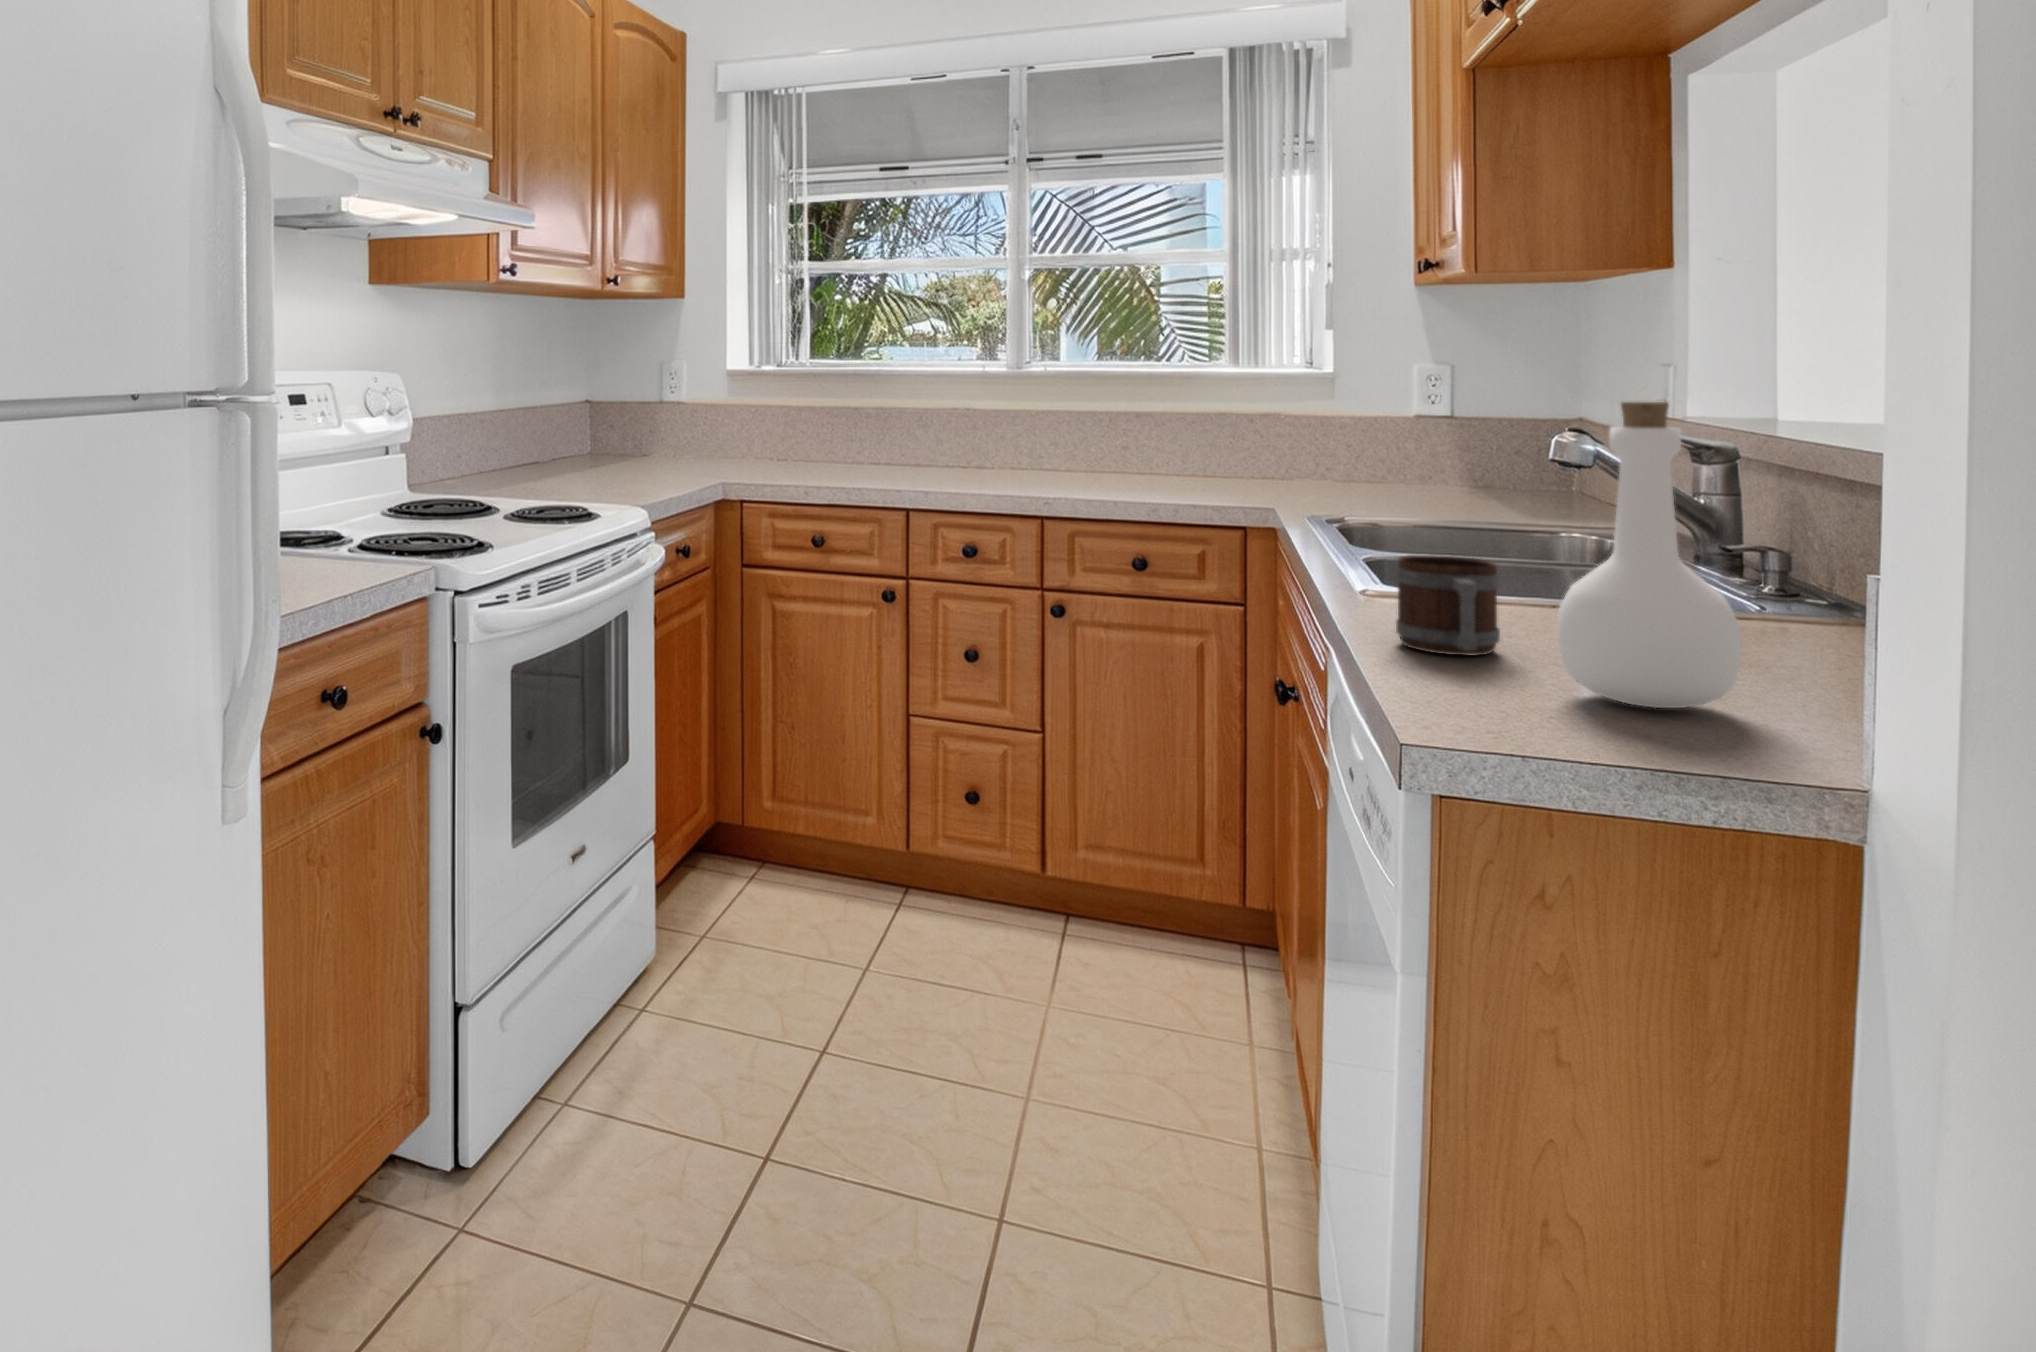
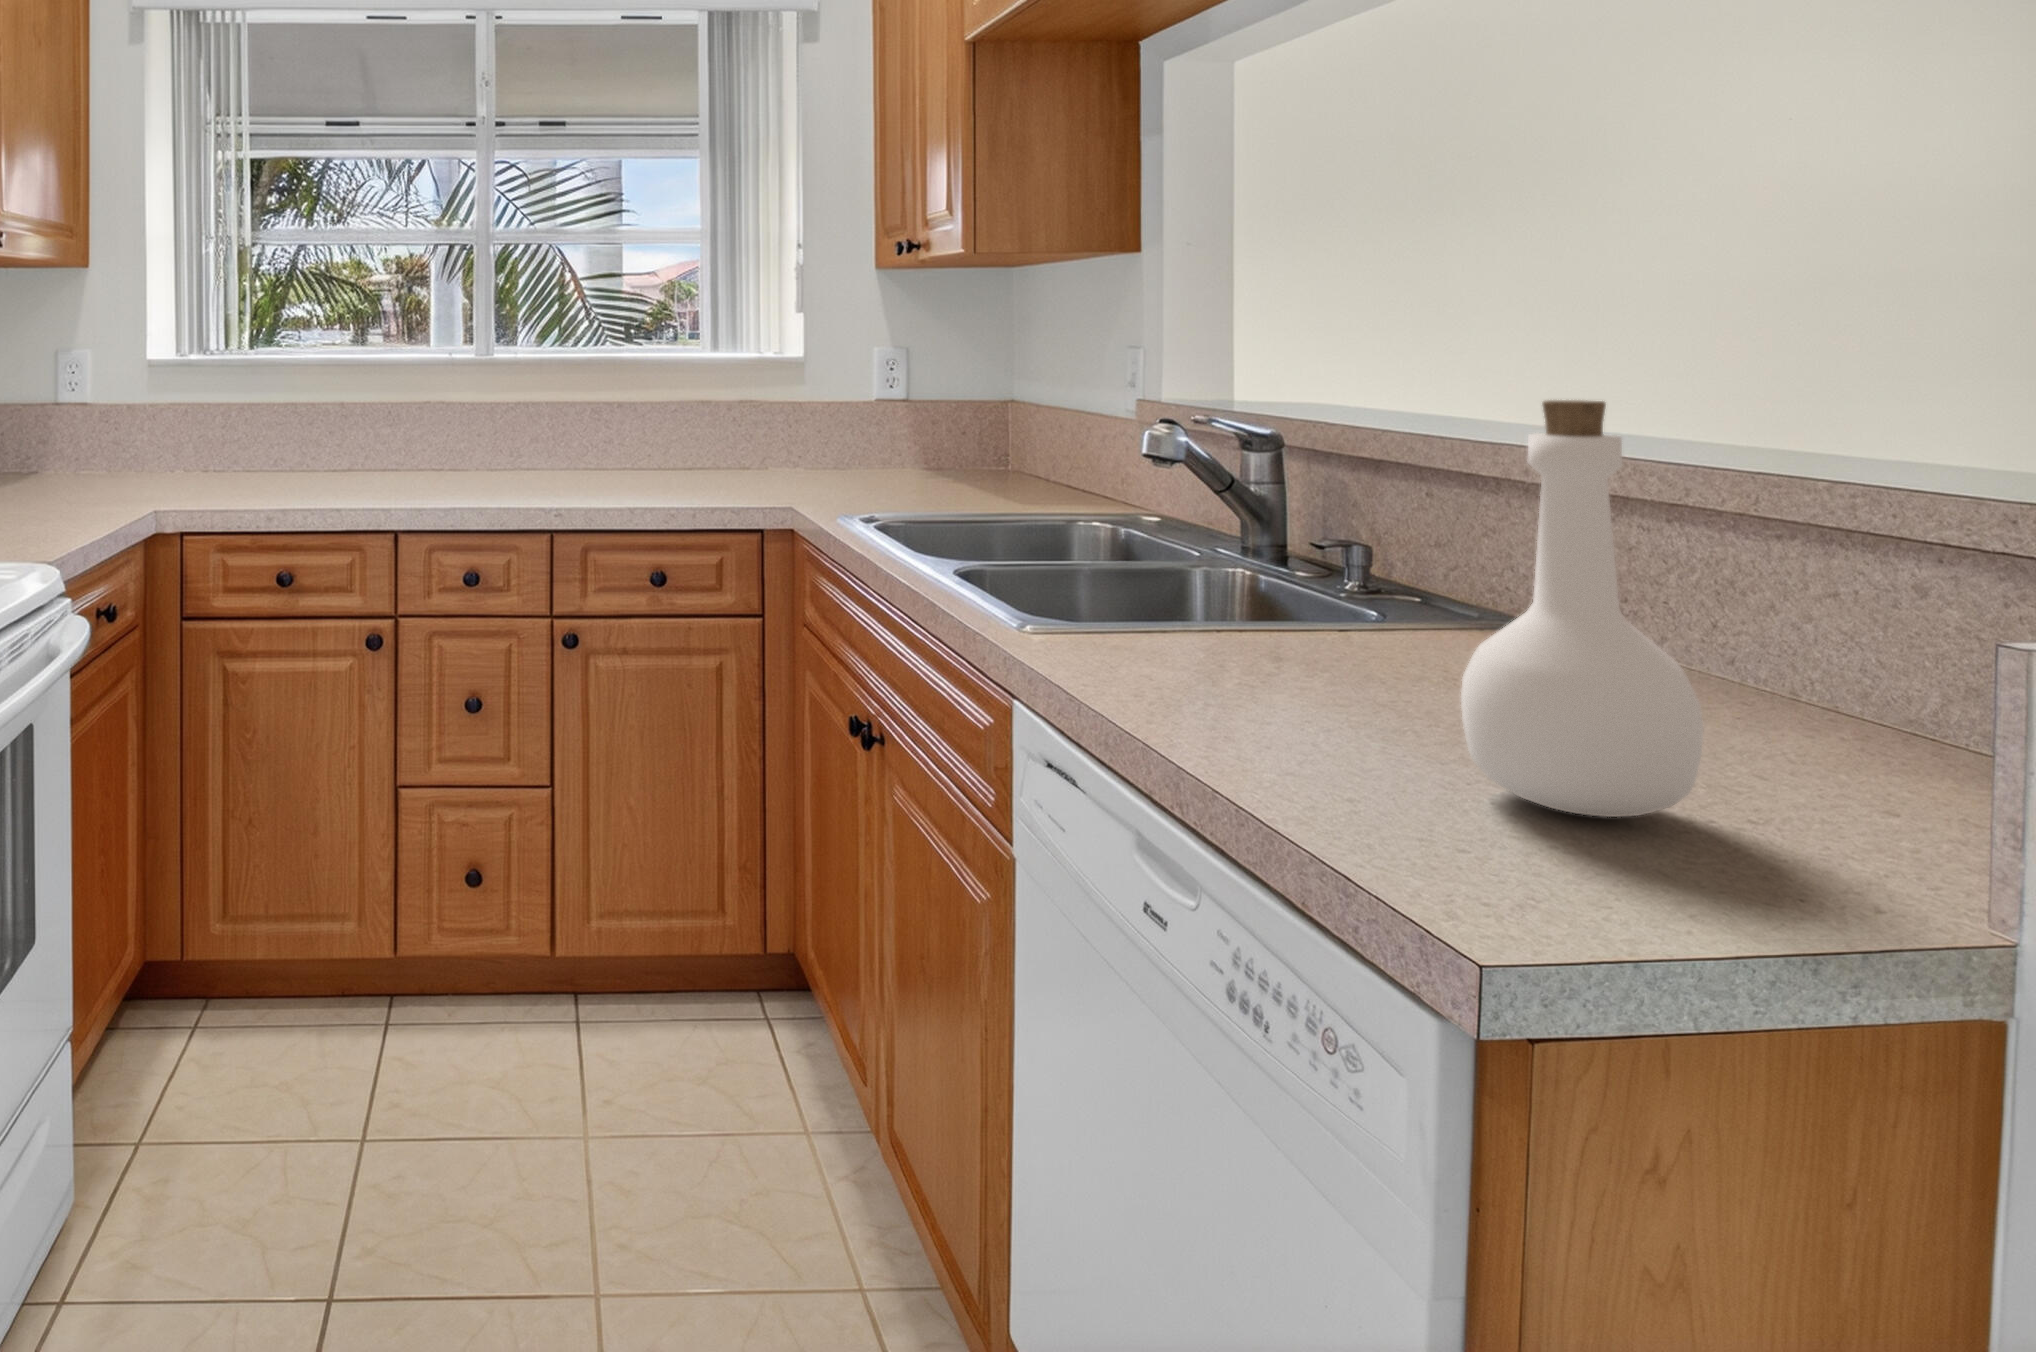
mug: present [1396,555,1500,656] -> none [1180,600,1320,738]

